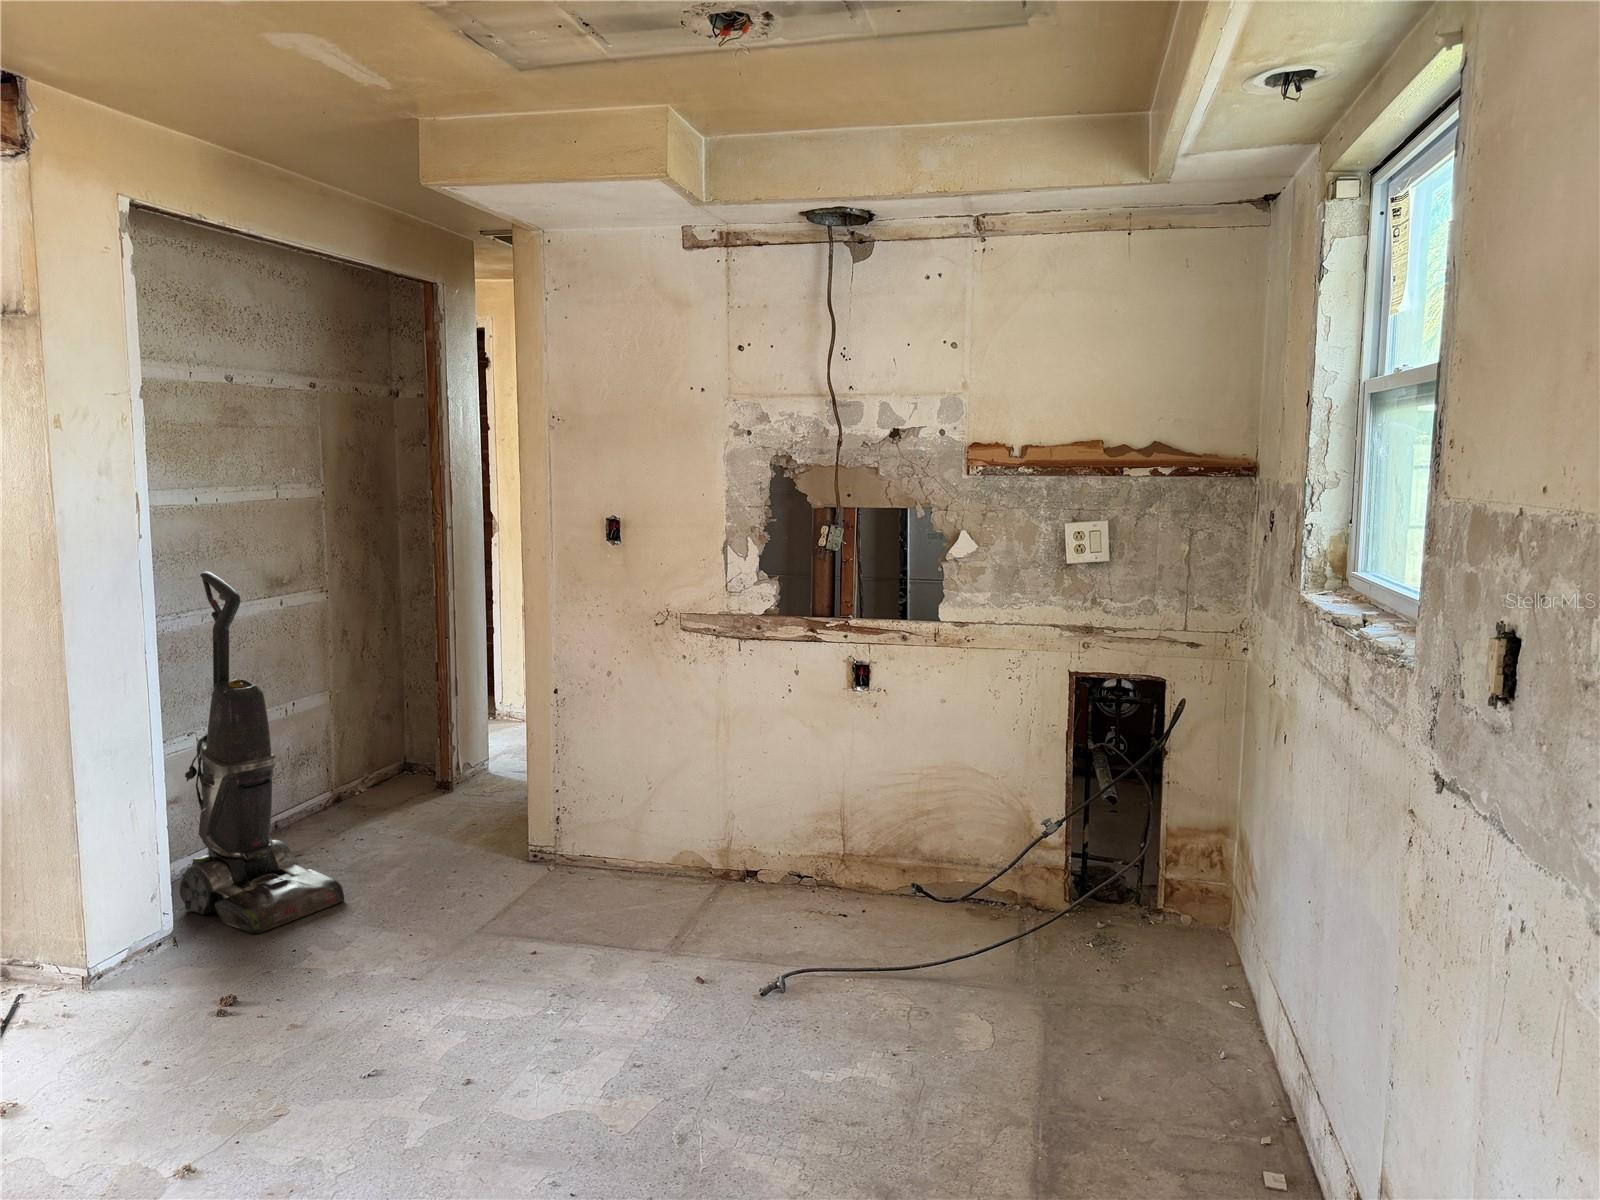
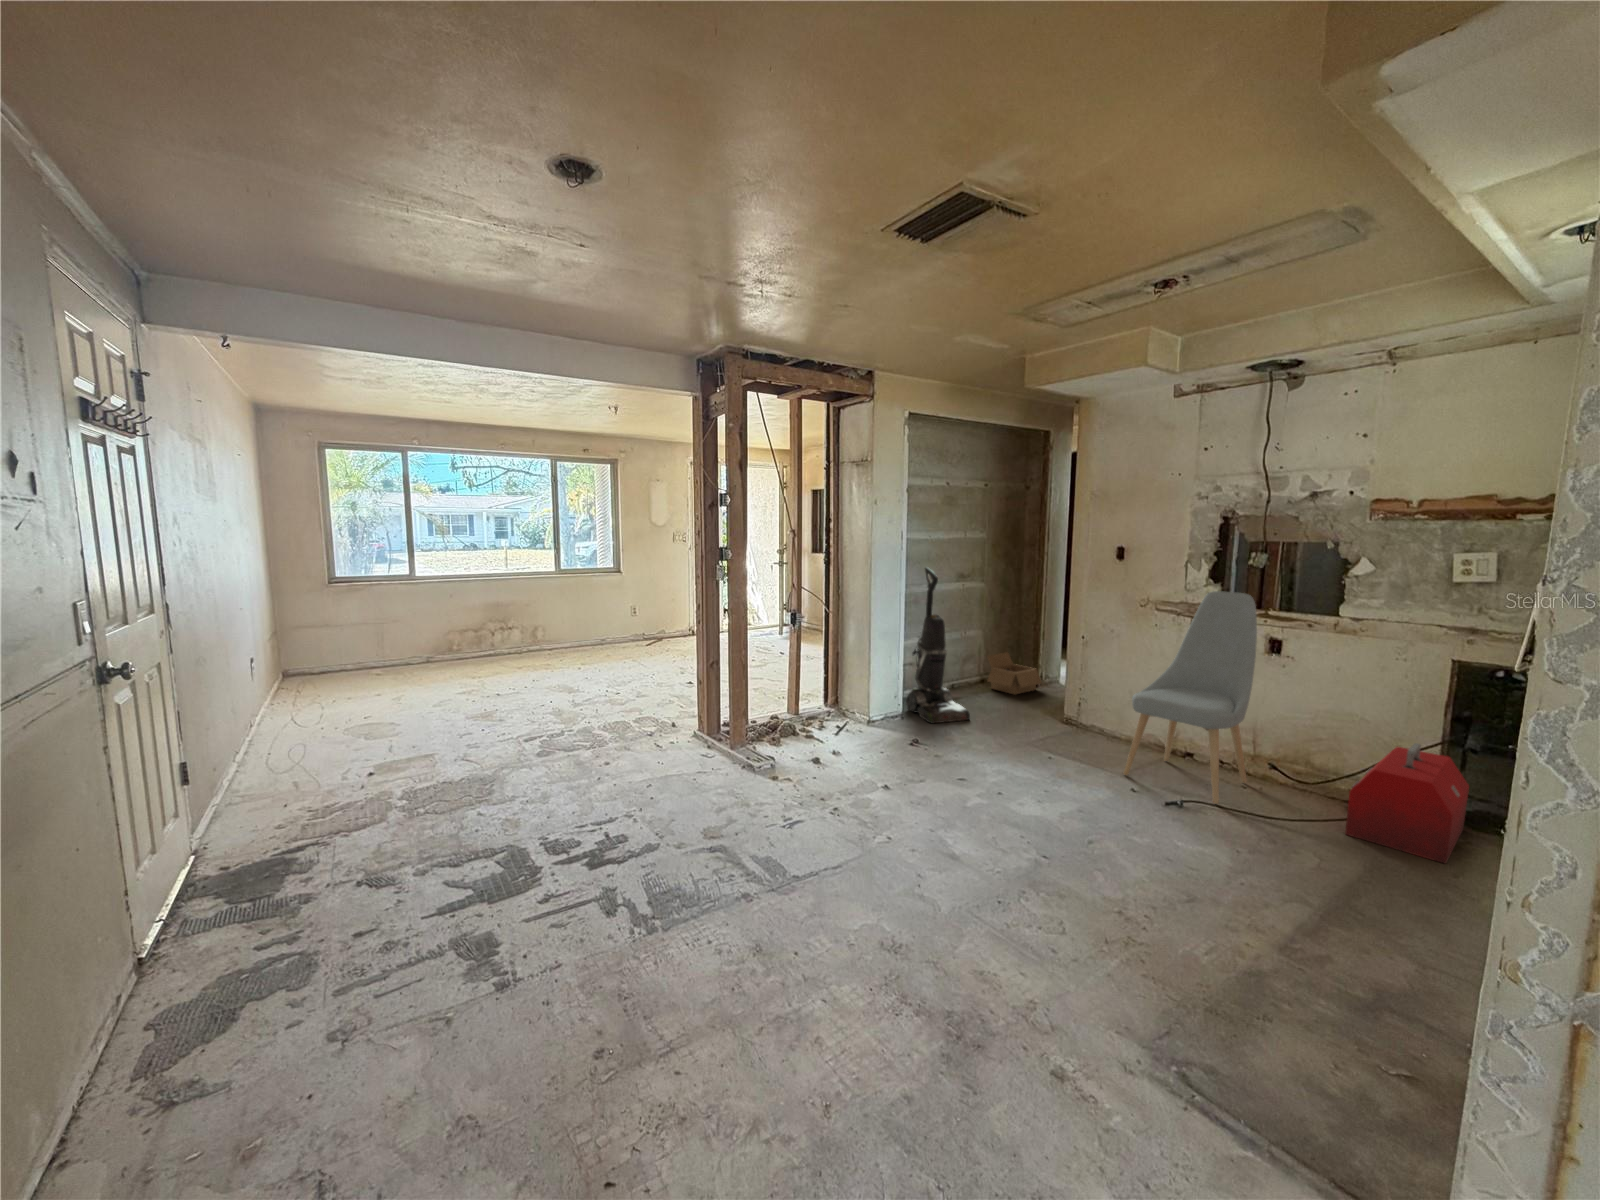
chair: none [677,592,850,964] -> present [1124,591,1257,804]
box: none [349,729,462,816] -> present [987,652,1041,694]
toolbox: none [995,798,1119,969] -> present [1345,743,1469,864]

